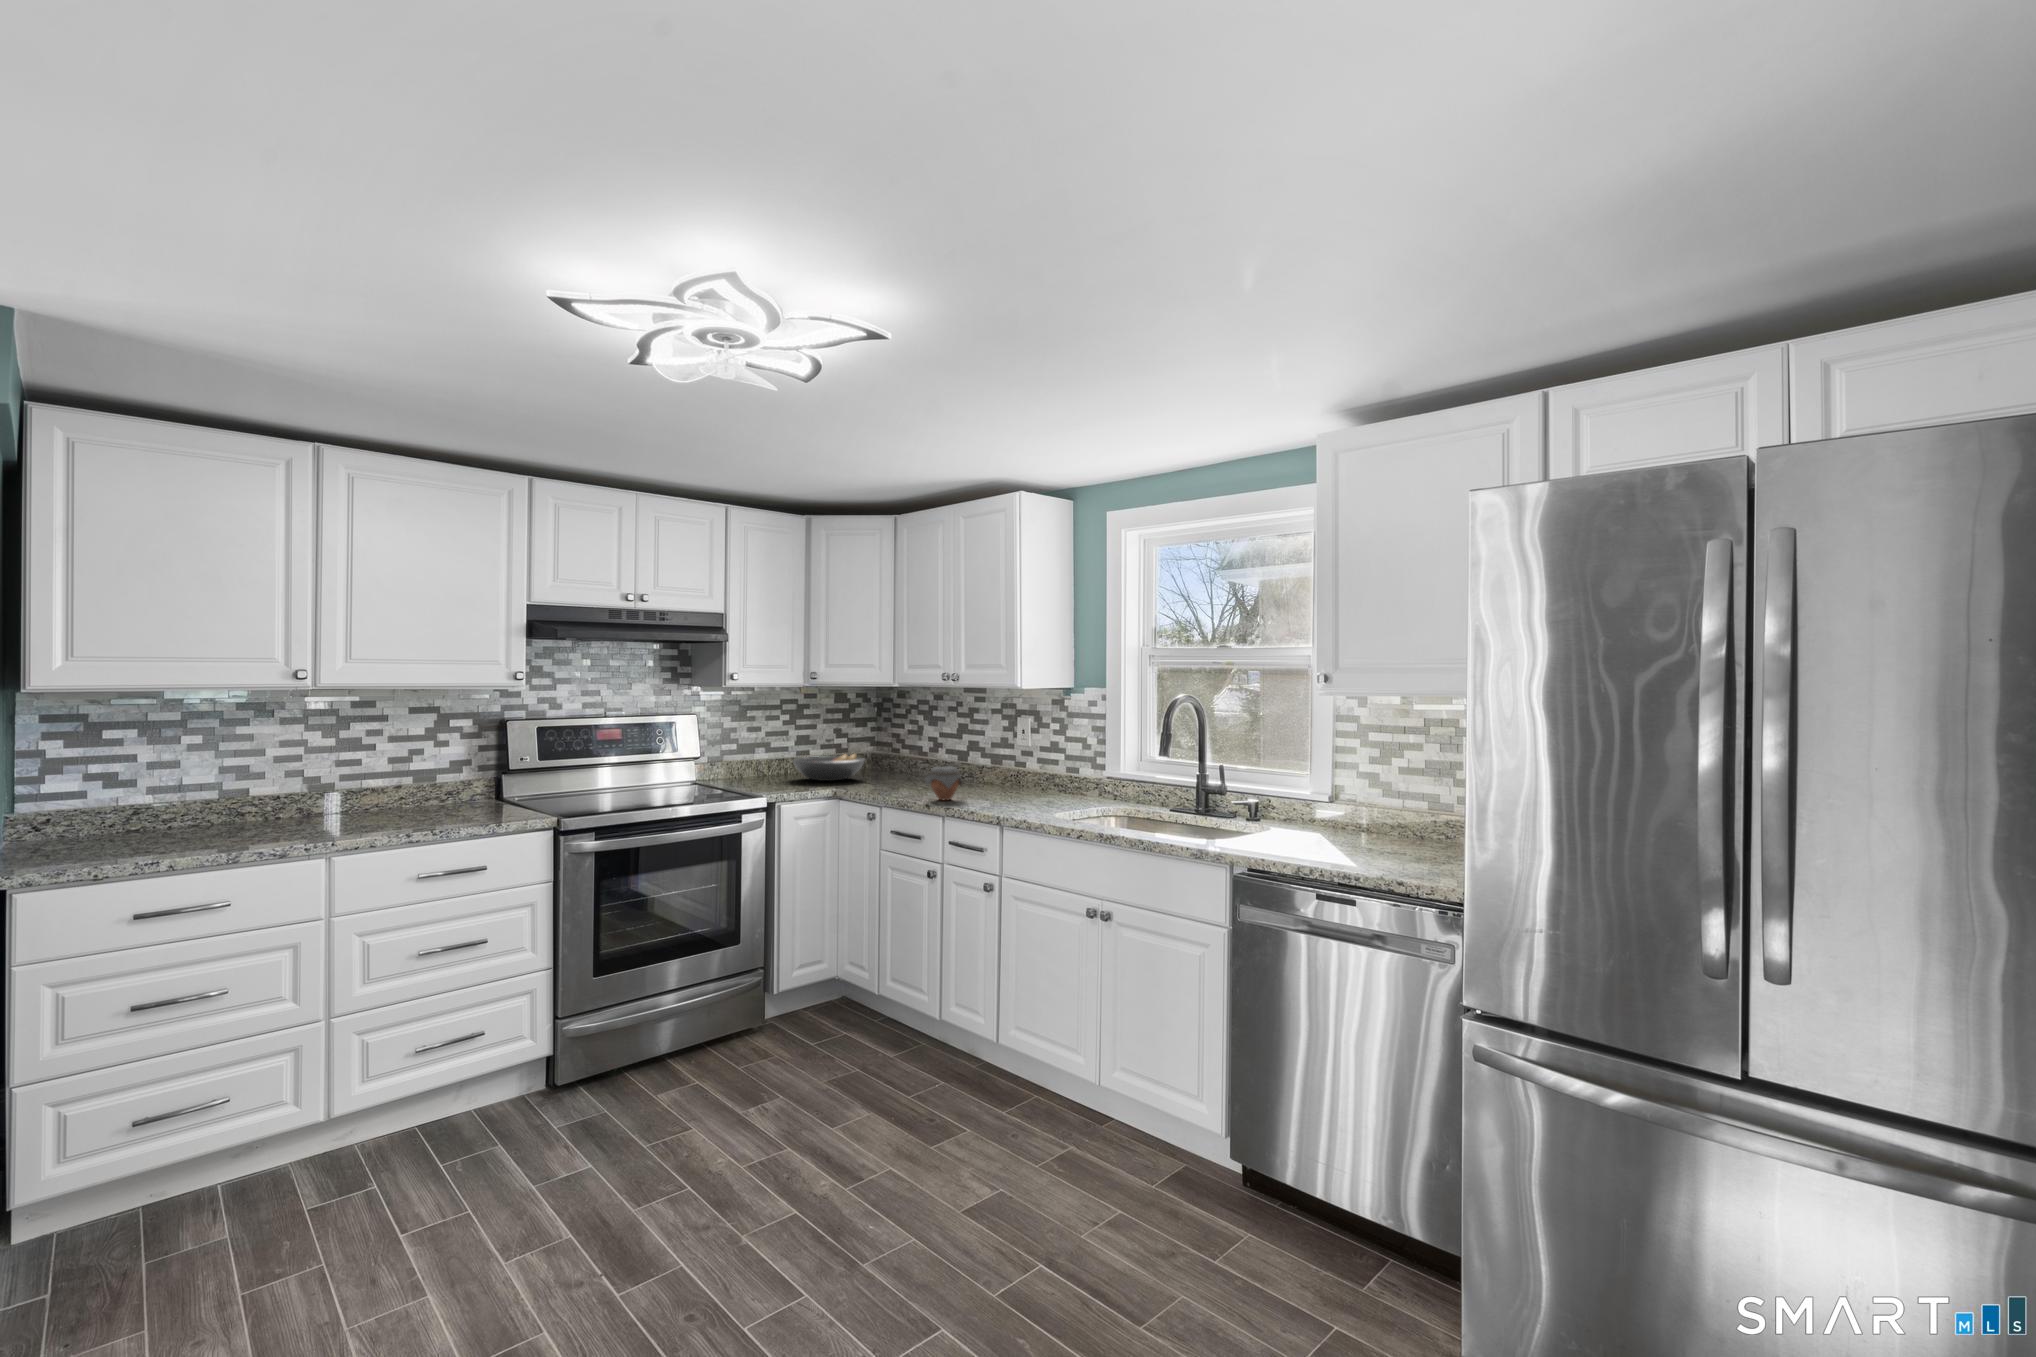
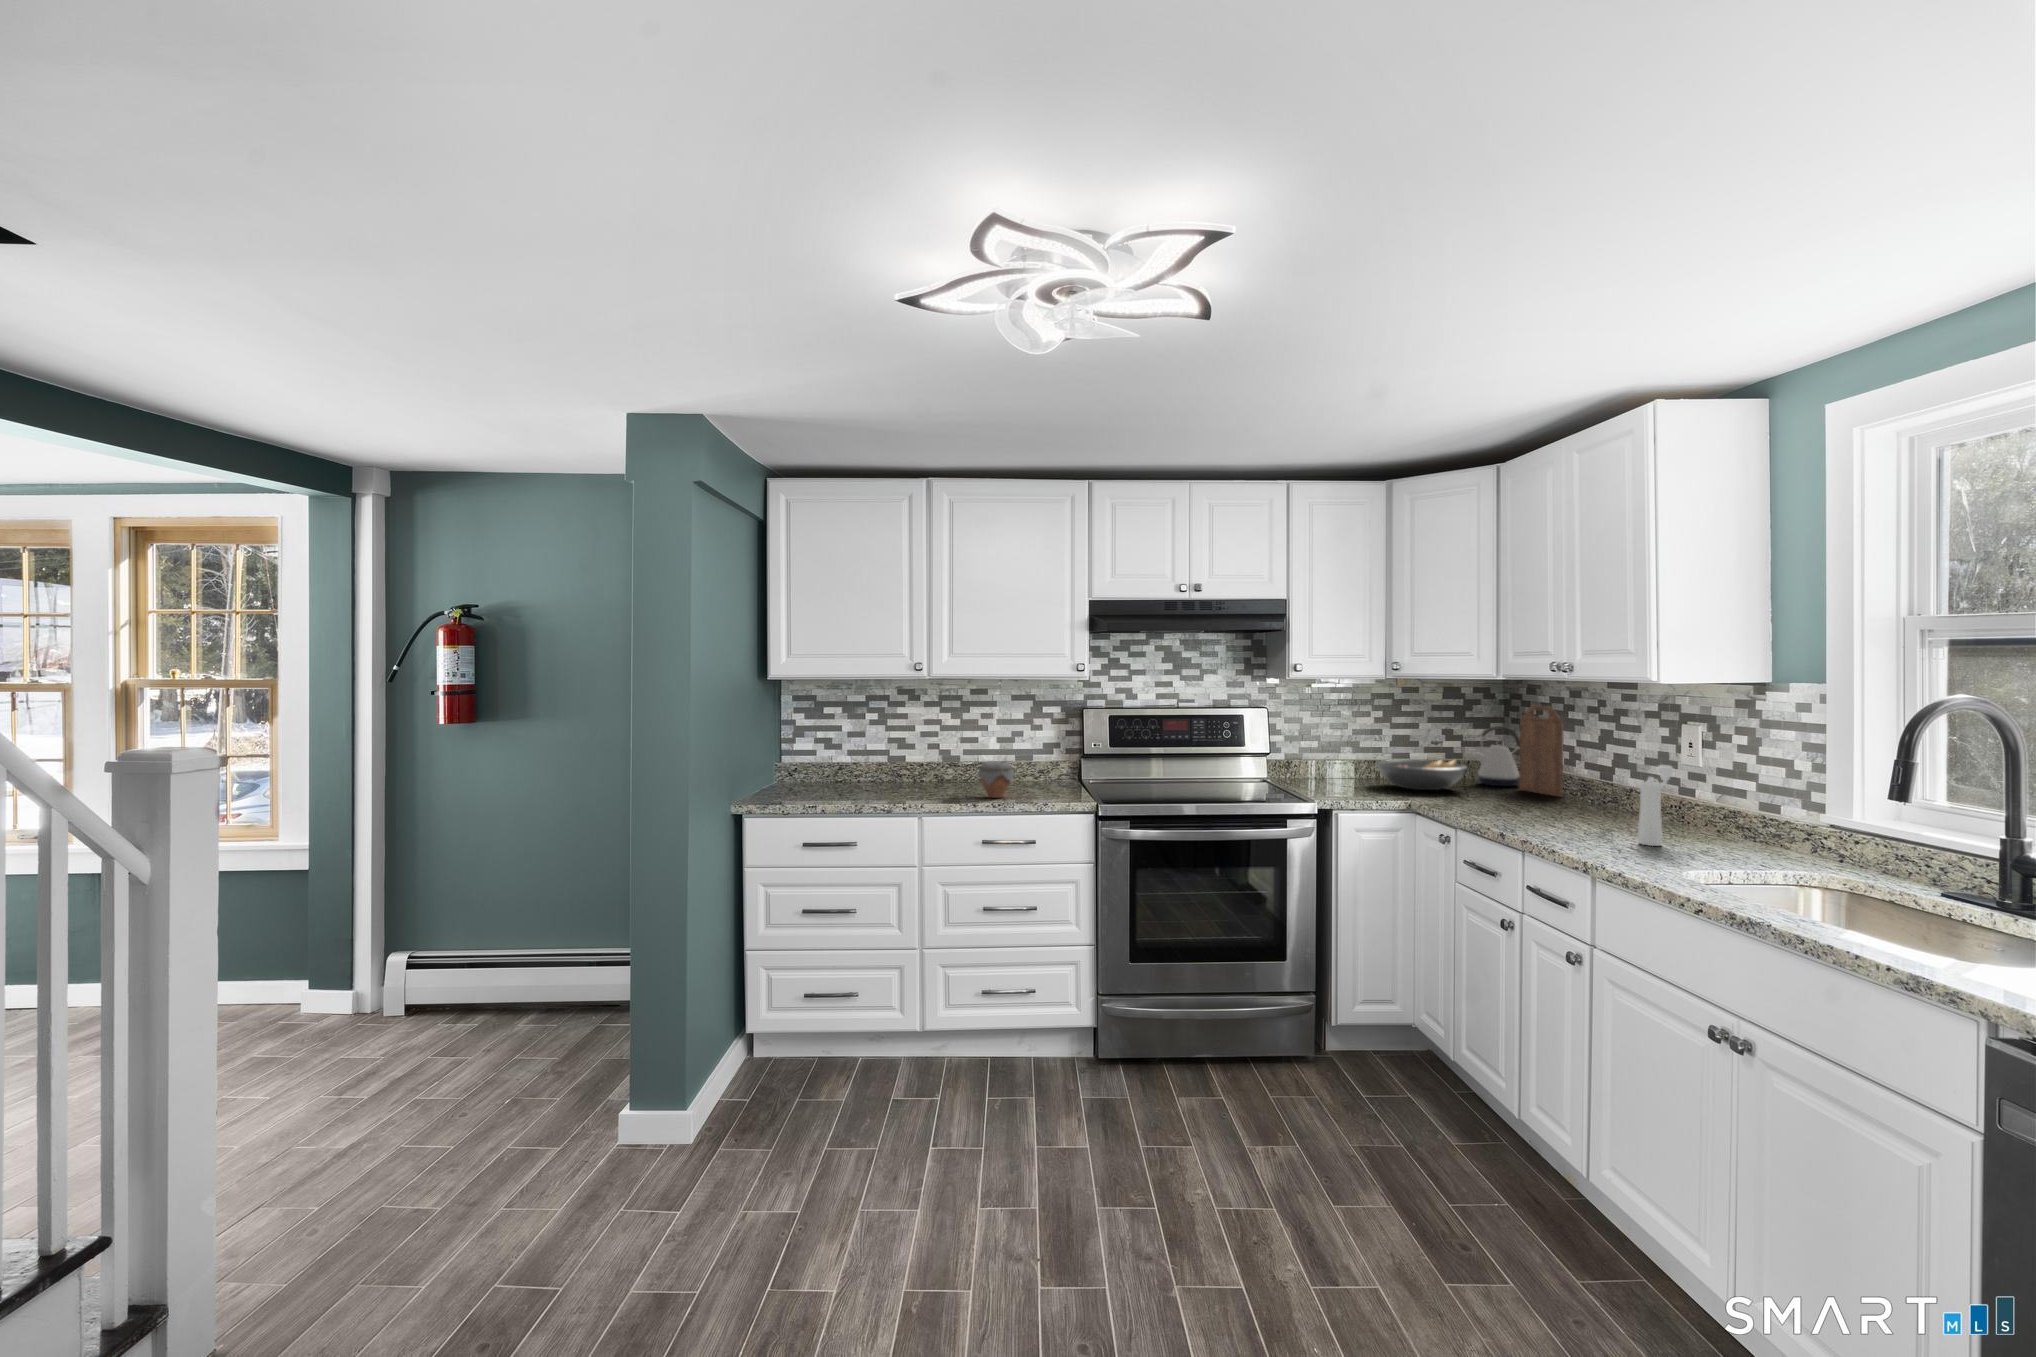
cutting board: none [899,707,932,777] -> present [1519,706,1563,796]
kettle: none [861,725,897,773] -> present [1473,726,1520,786]
pepper mill: none [1010,746,1027,803] -> present [1638,765,1674,846]
jar: present [925,766,962,800] -> present [978,761,1015,798]

